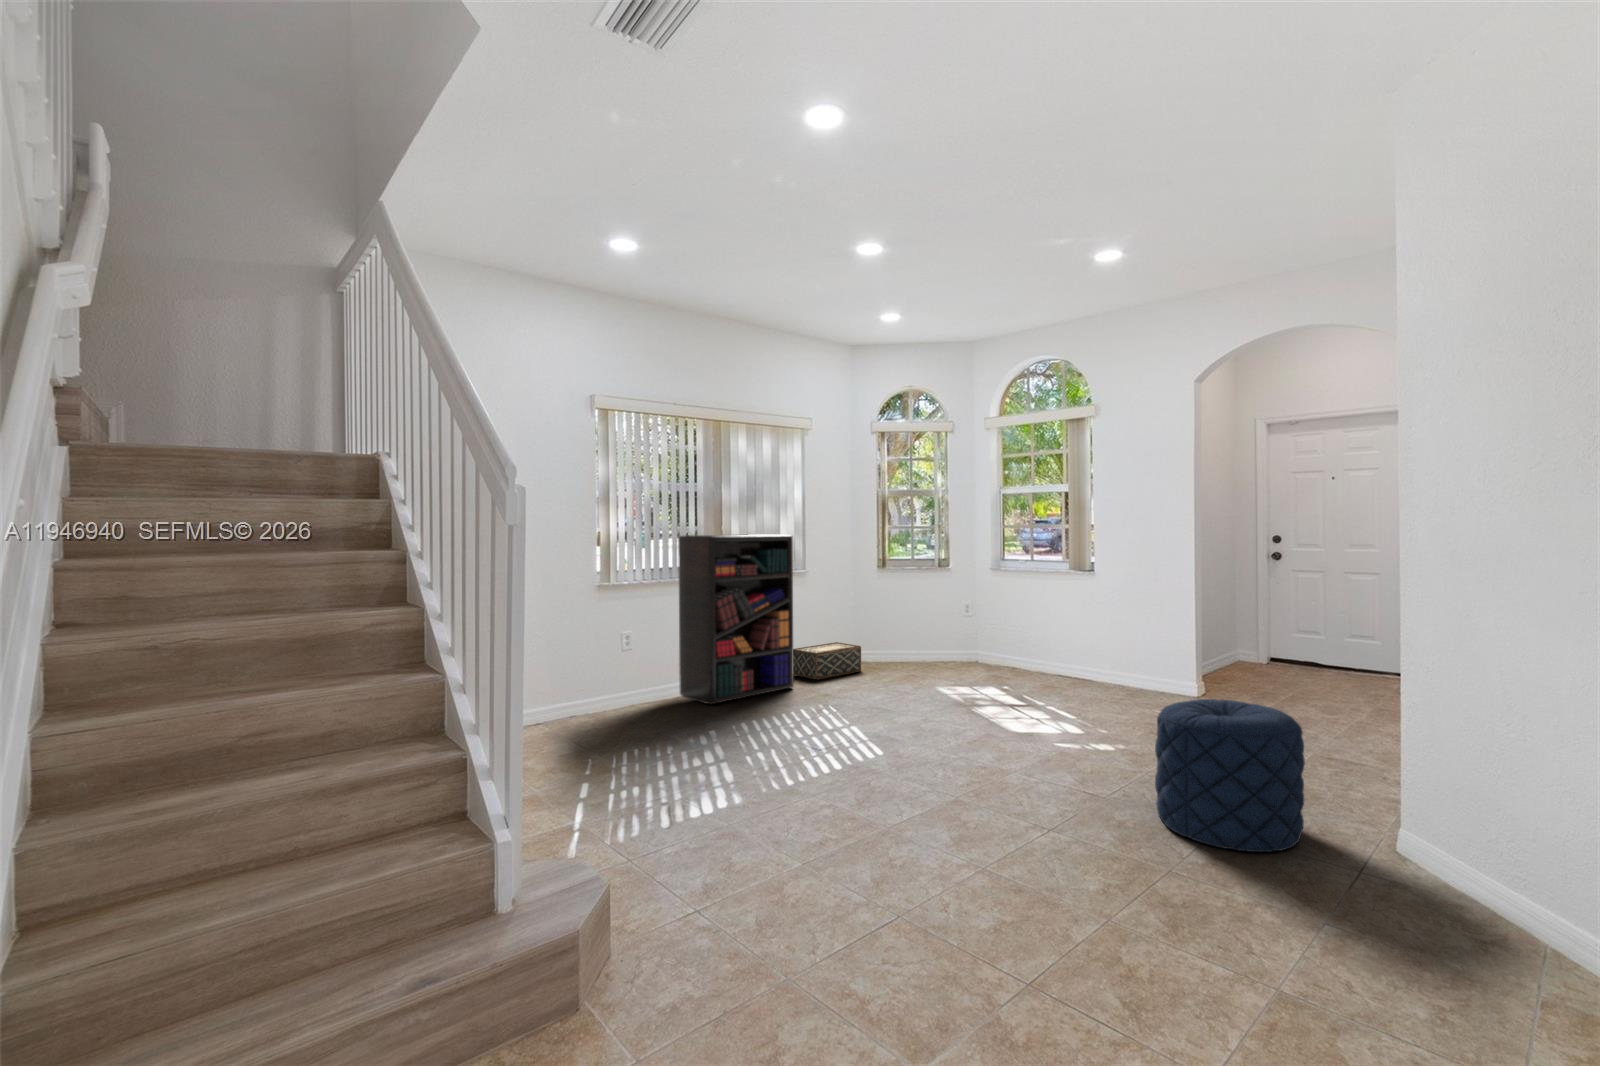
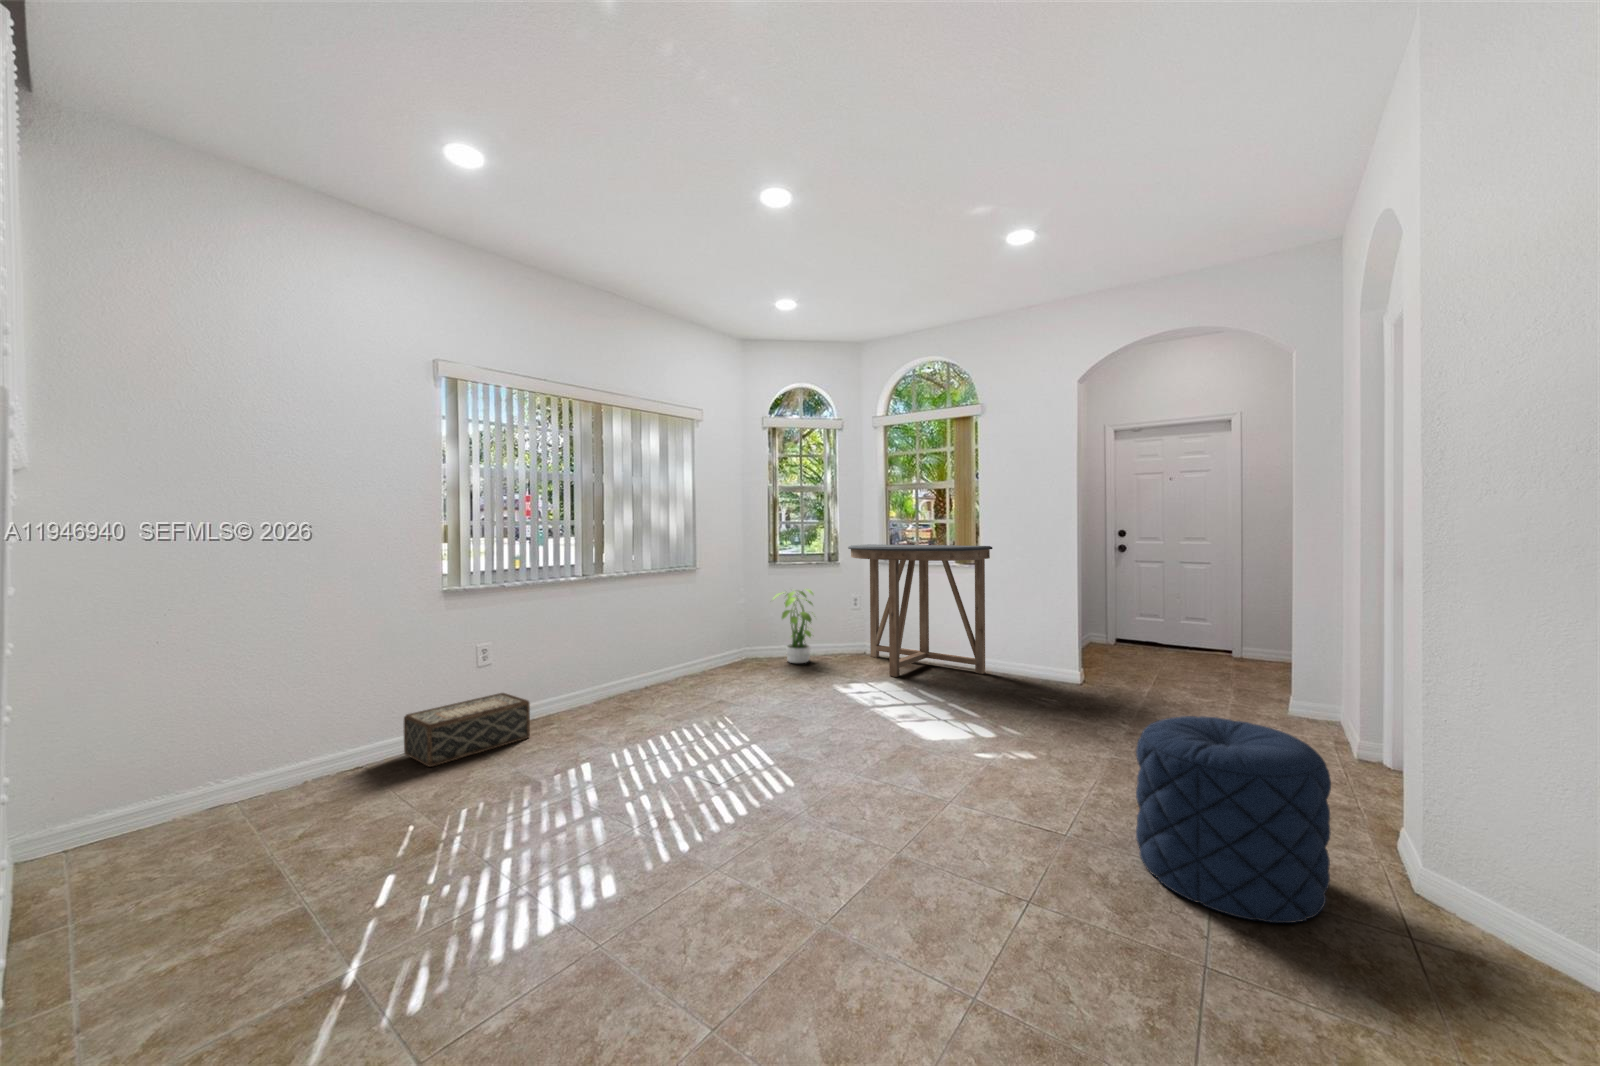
bookshelf: present [678,534,794,704] -> none [551,529,684,723]
console table: none [957,550,1107,684] -> present [848,544,992,677]
potted plant: none [878,592,925,668] -> present [773,589,813,663]
woven basket: present [793,642,861,680] -> present [404,693,530,767]

